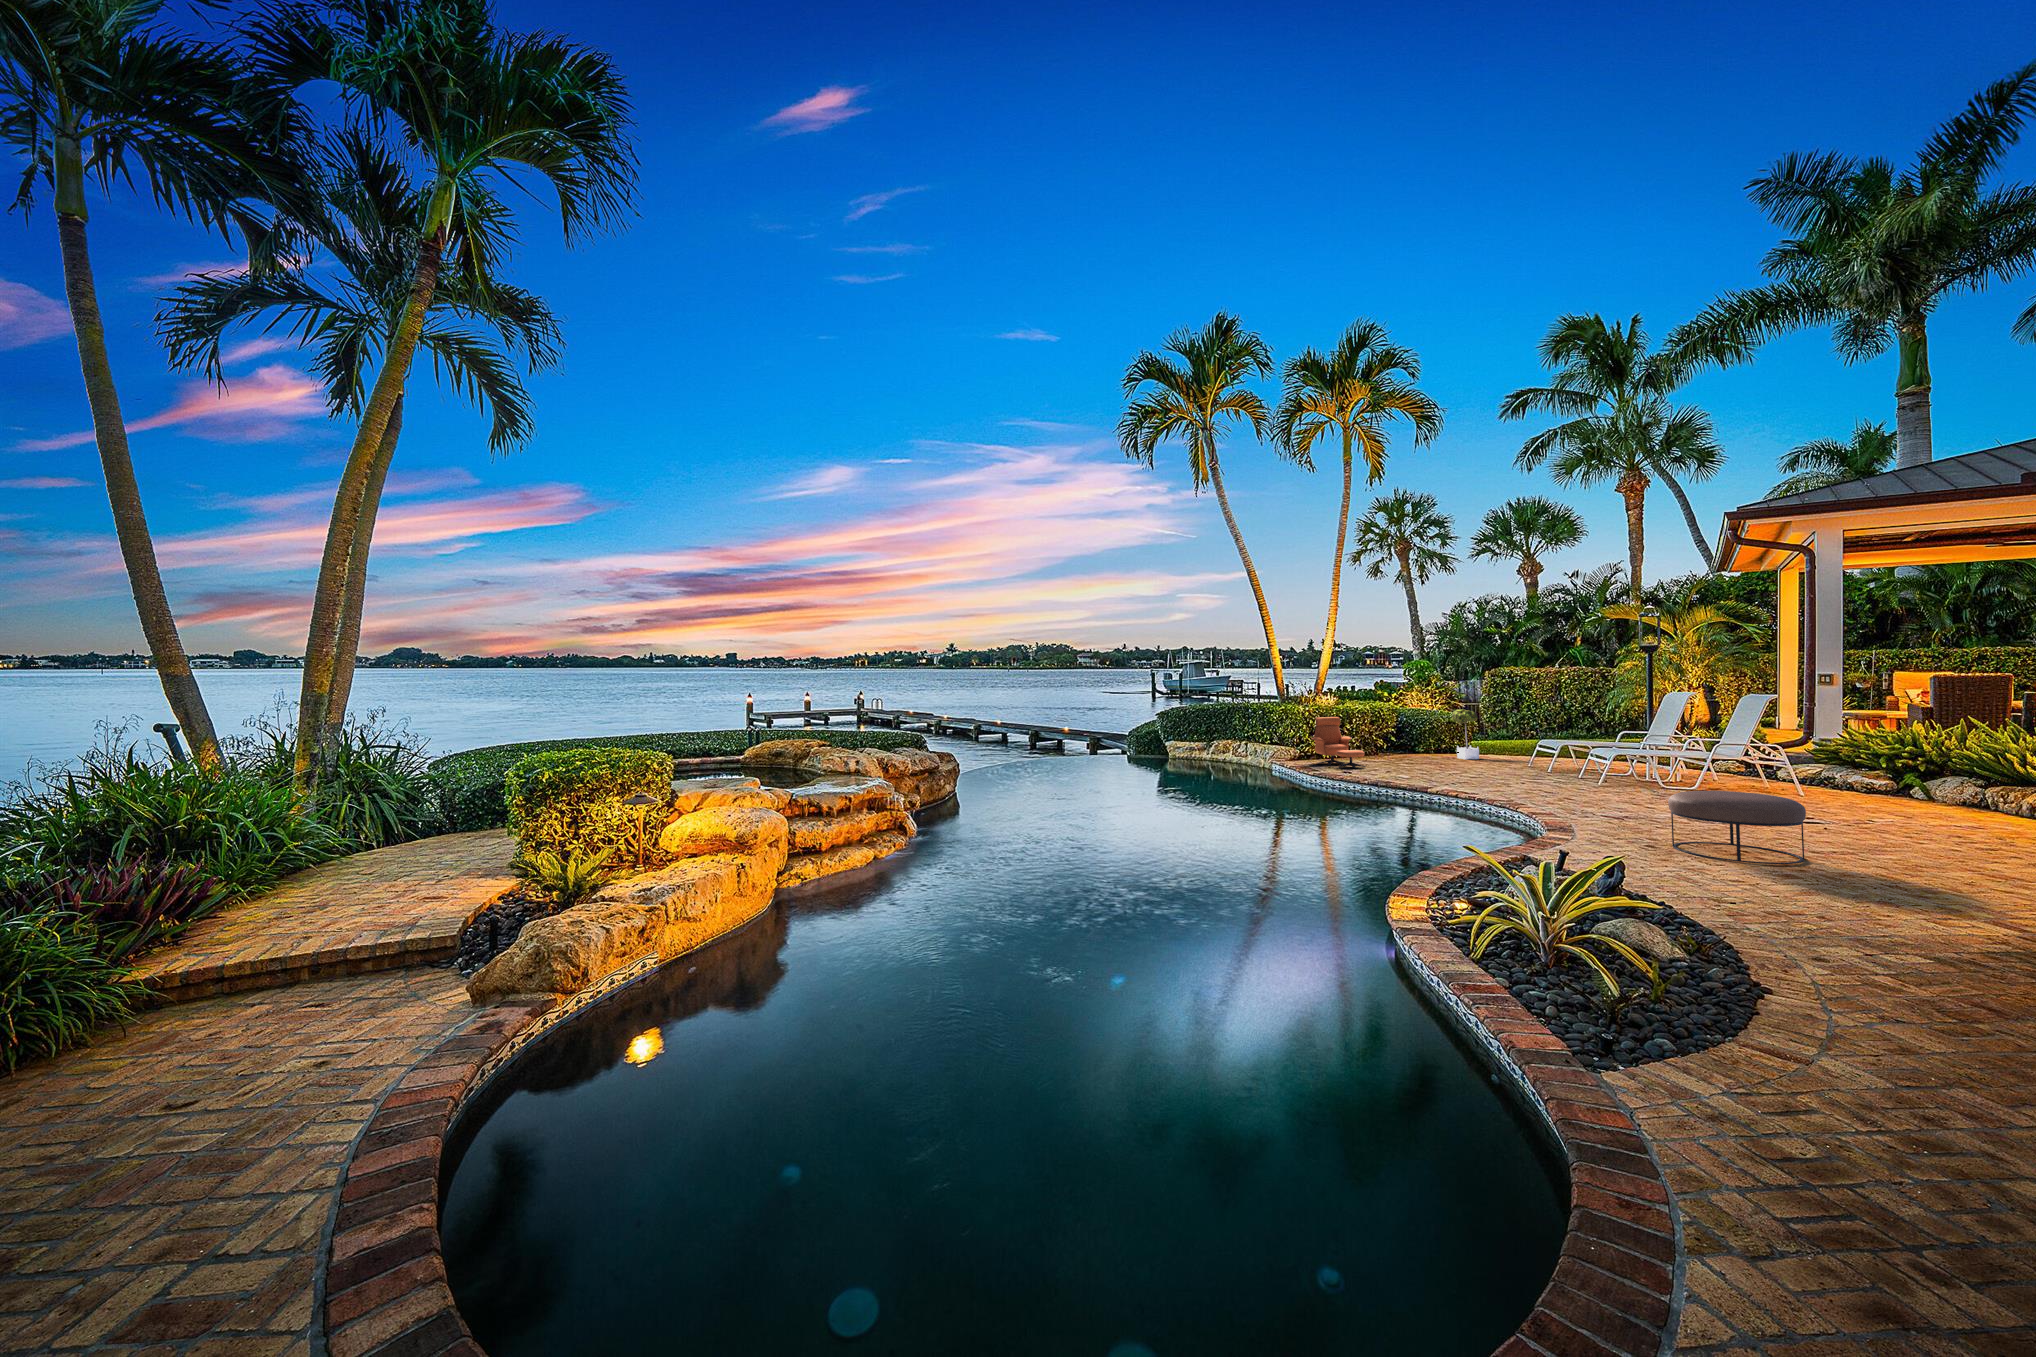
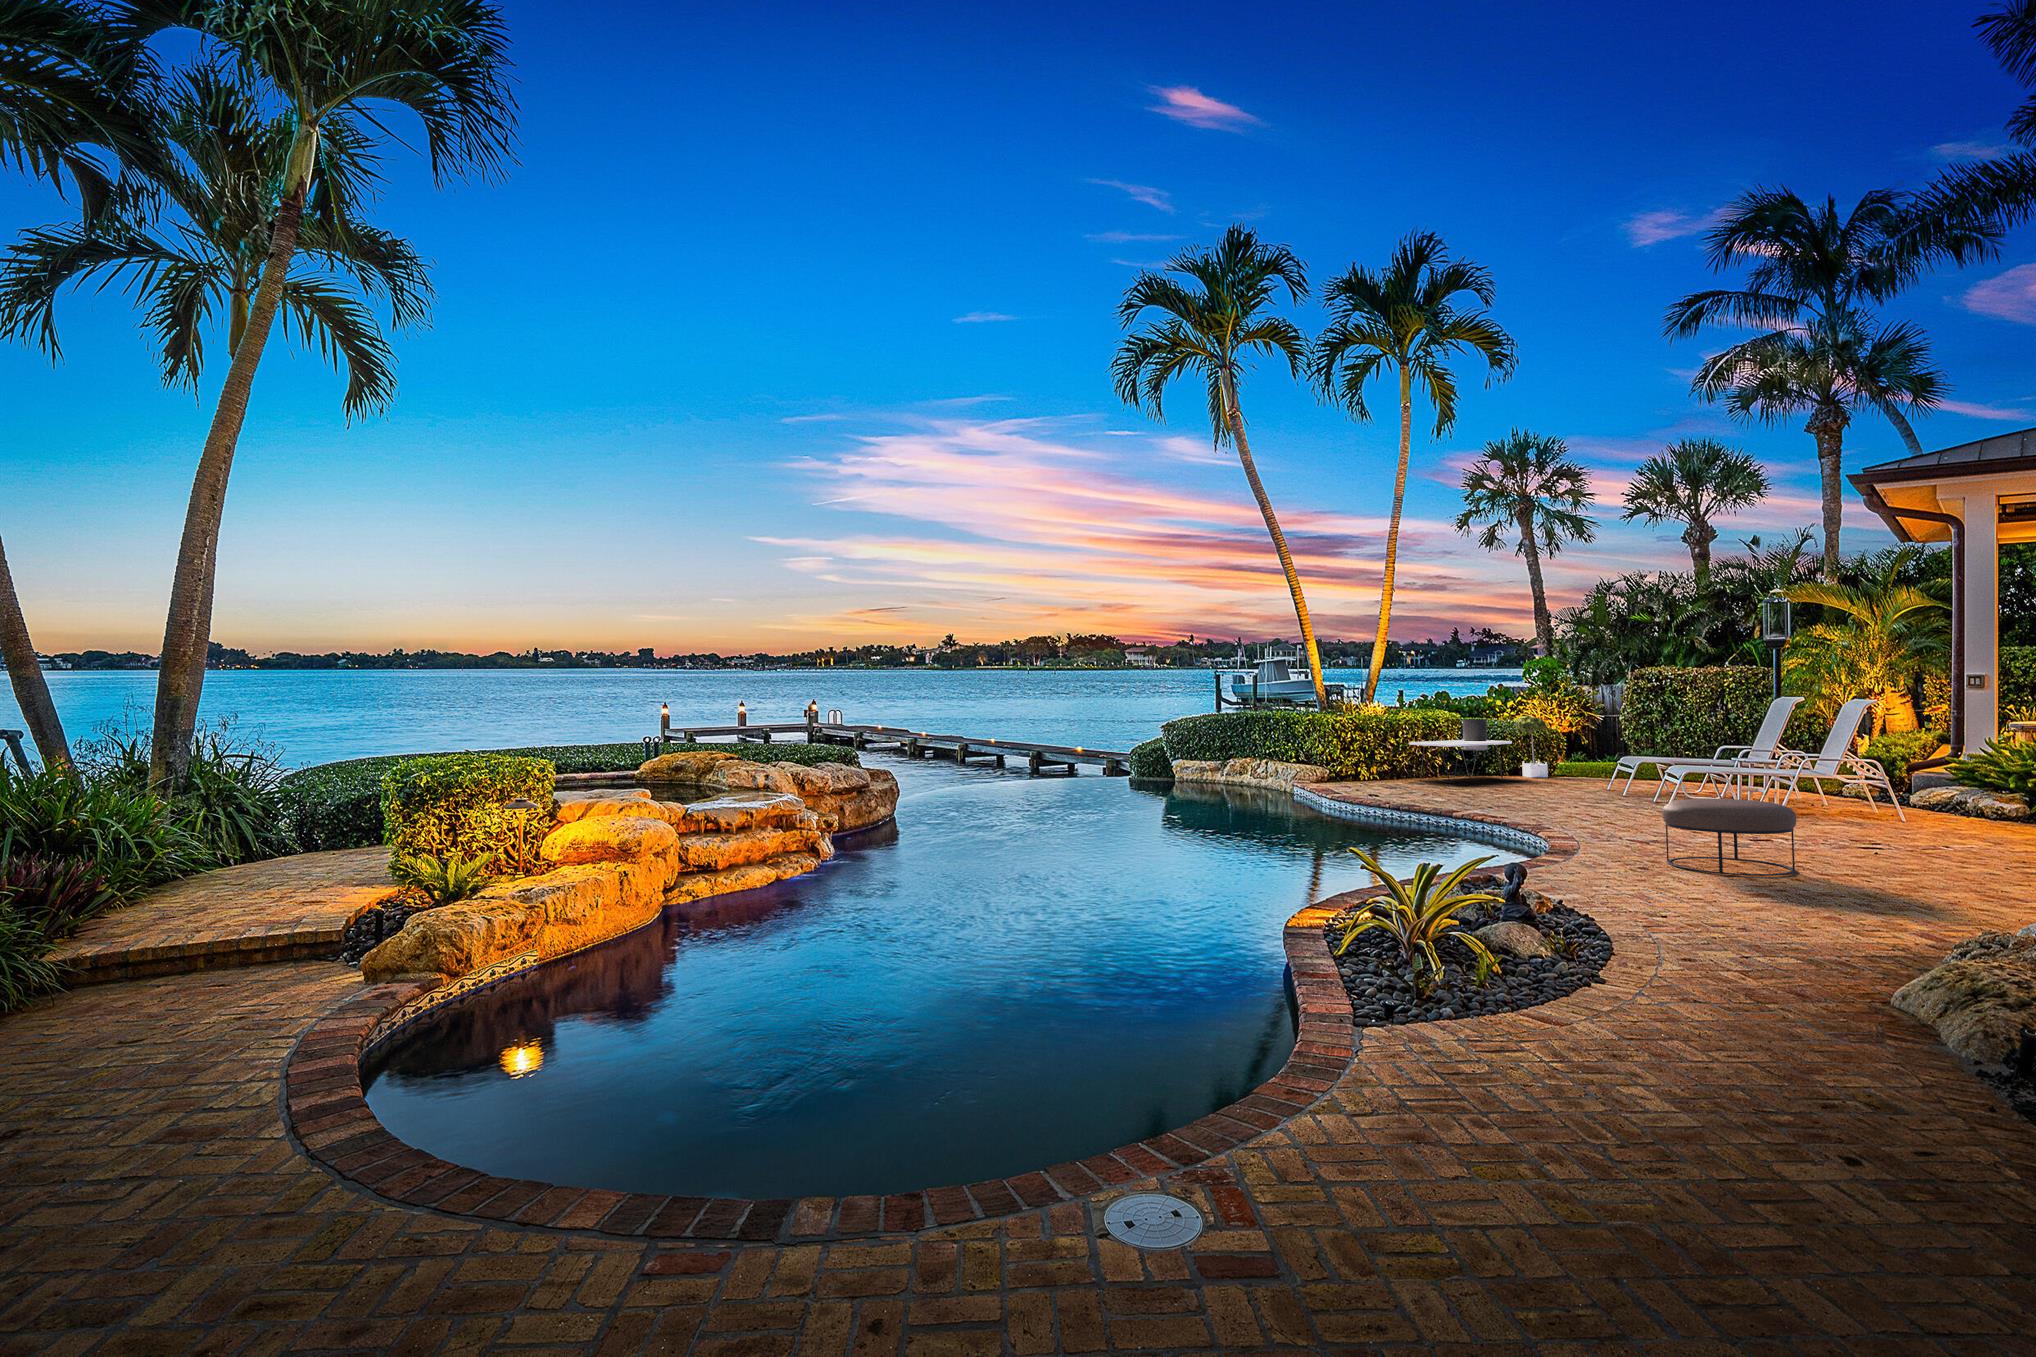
side table: none [1367,712,1452,764] -> present [1409,719,1512,782]
lounge chair: present [1312,717,1366,768] -> none [1338,725,1400,787]

